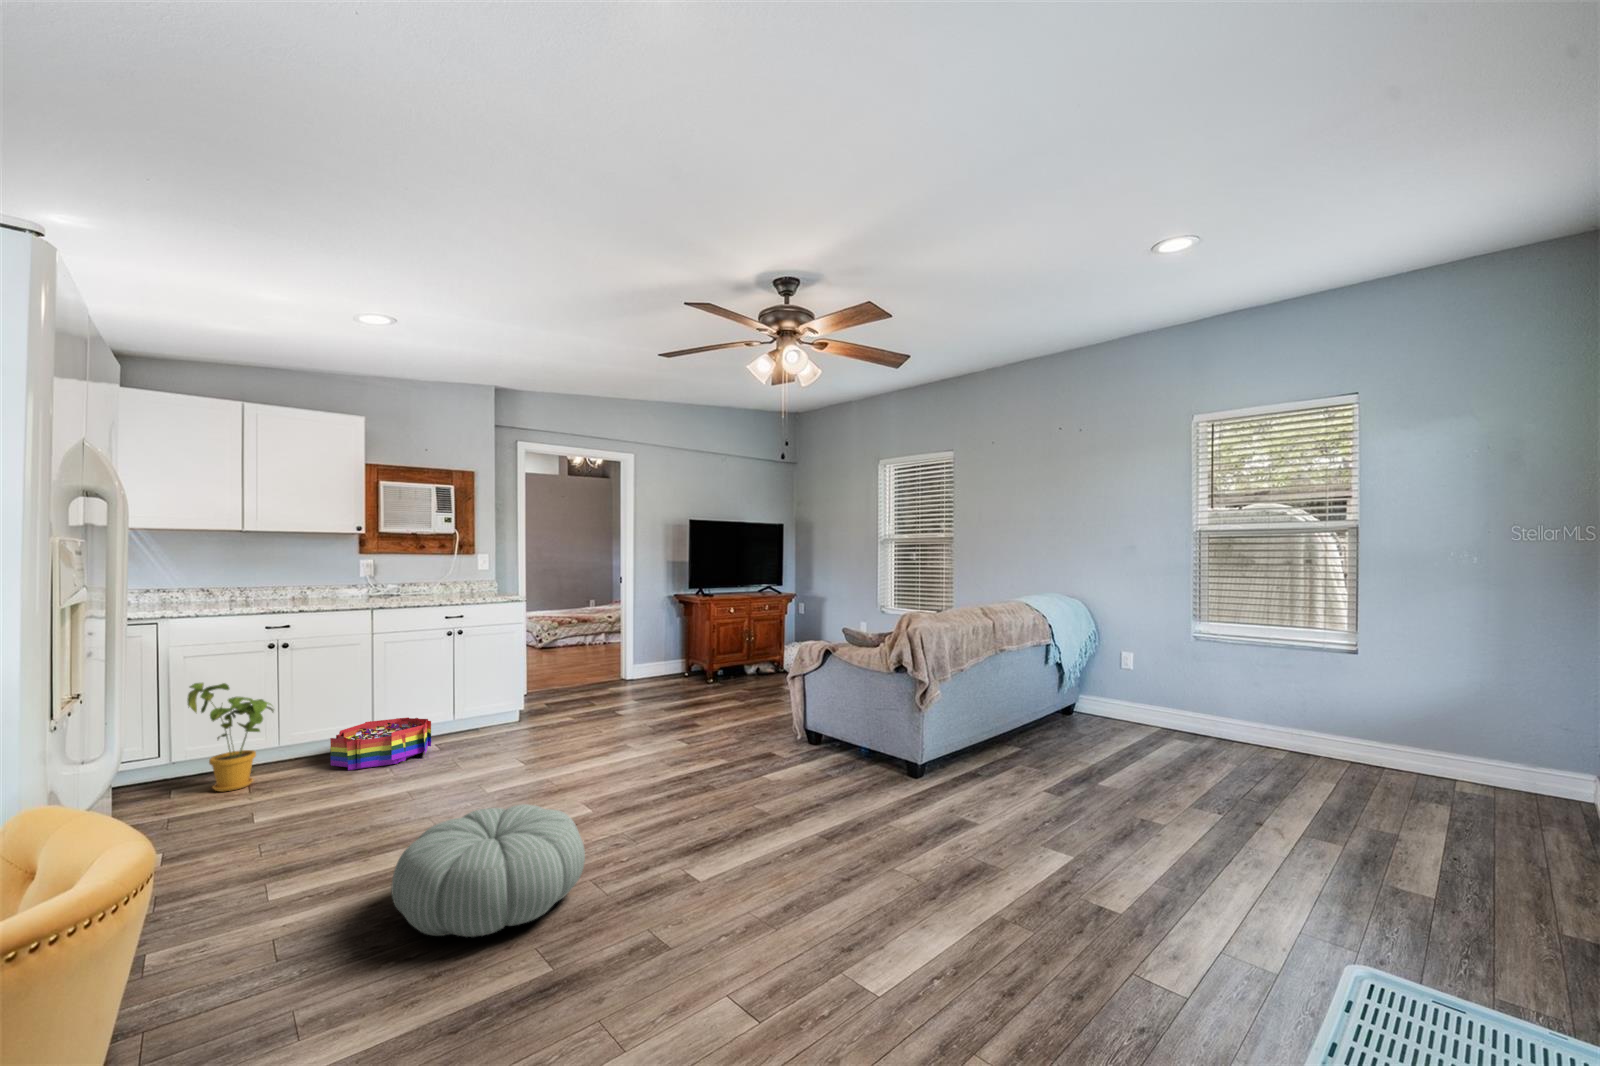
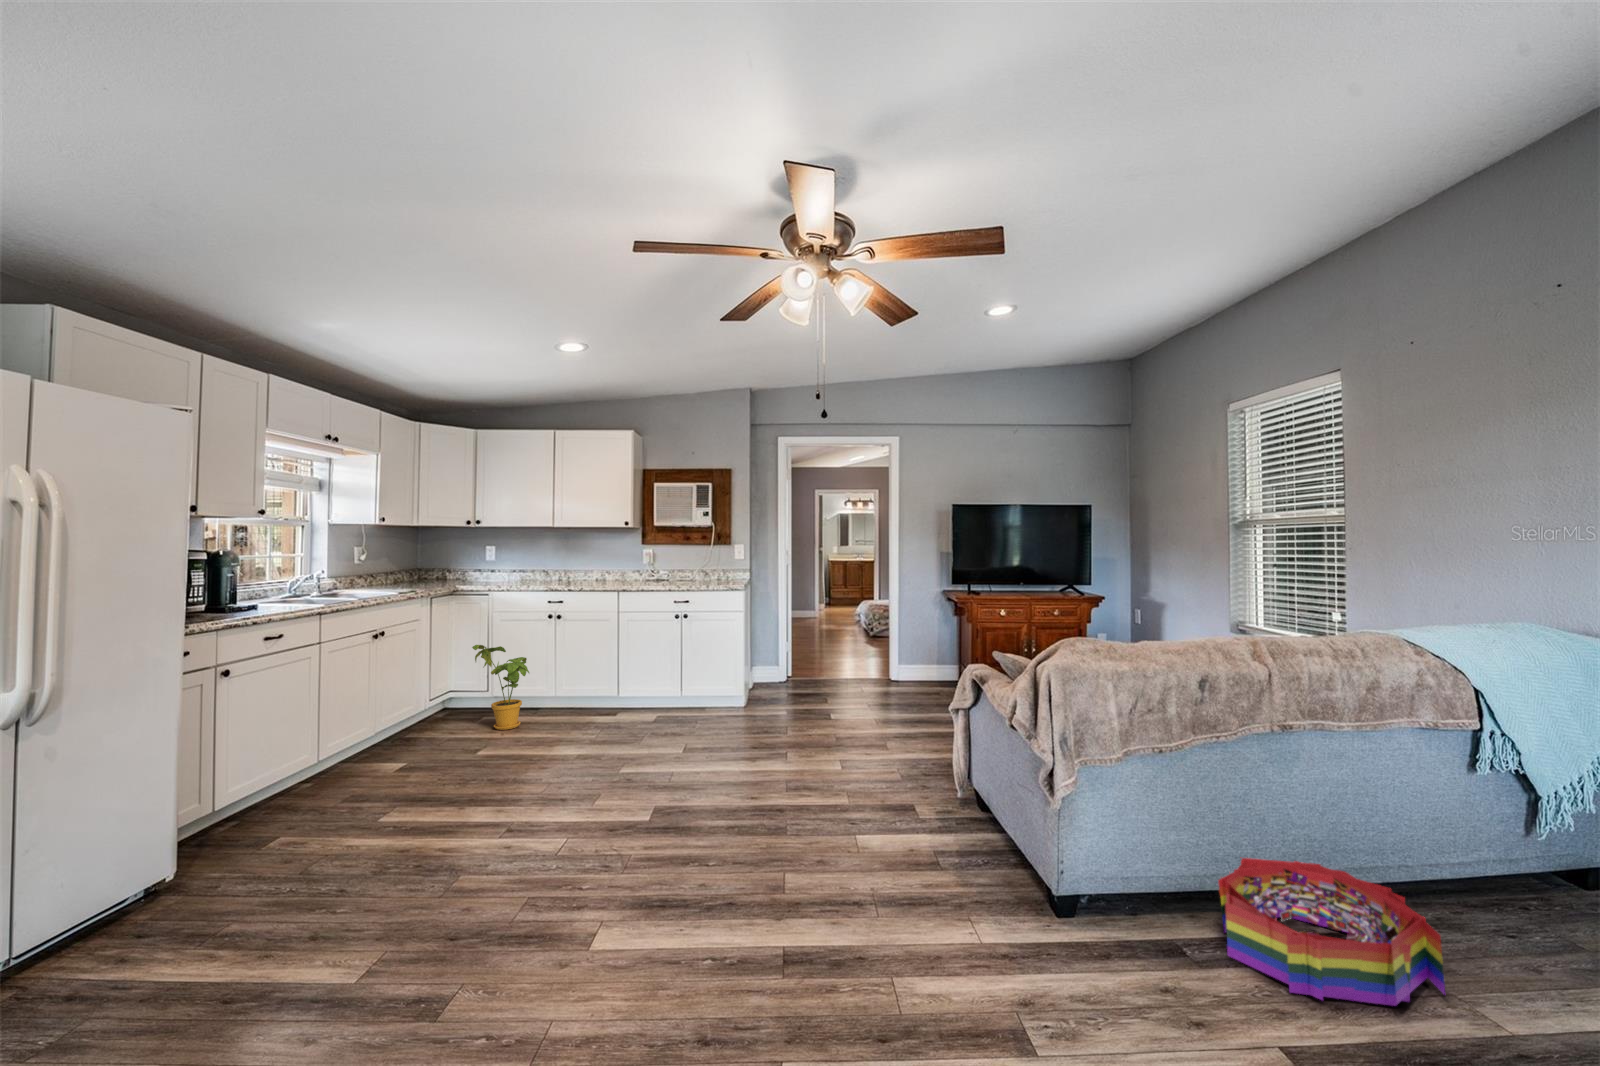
storage bin: present [330,718,431,770] -> present [1218,858,1445,1006]
pouf: present [391,804,585,937] -> none [345,800,540,931]

